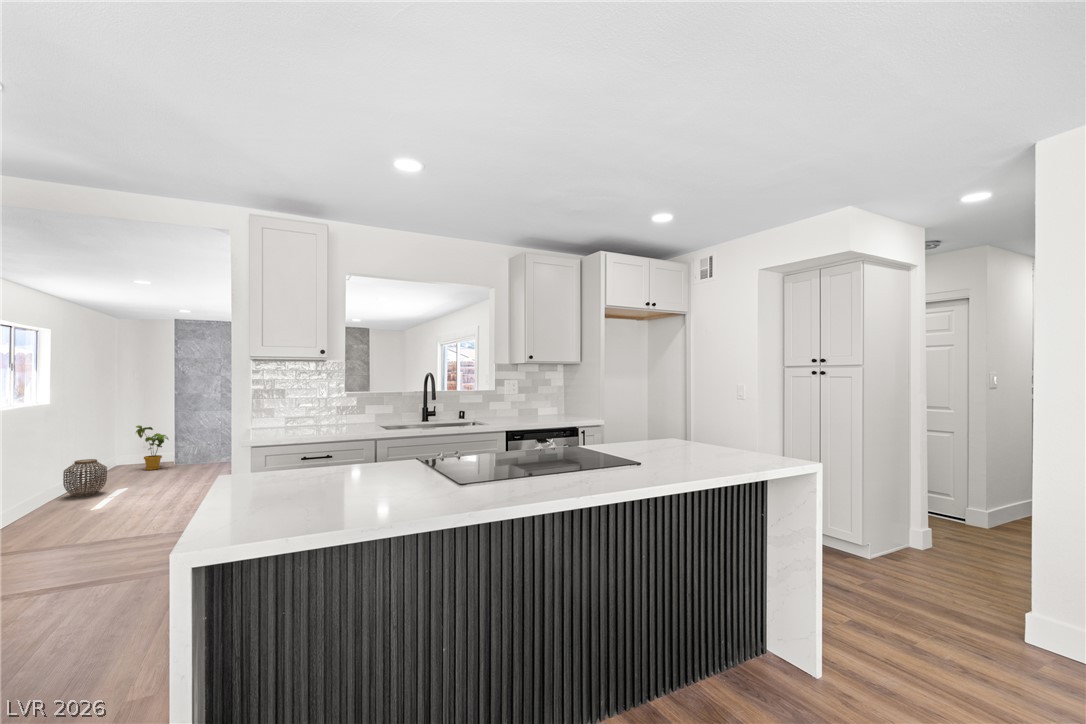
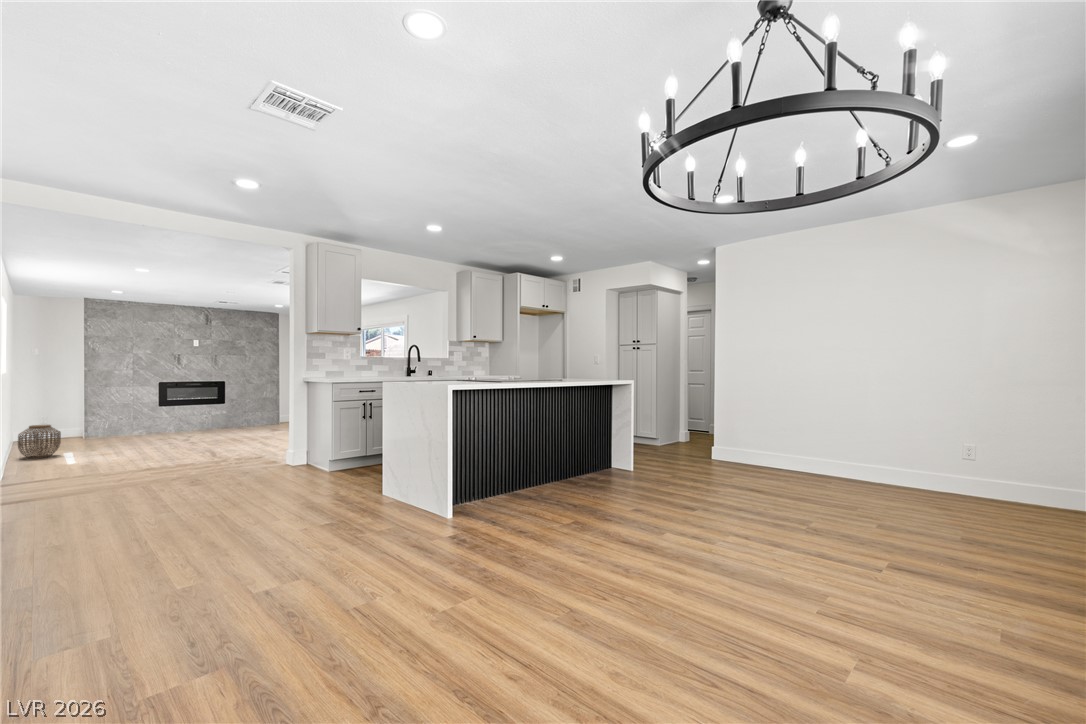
house plant: present [136,425,168,470] -> none [49,399,86,442]

